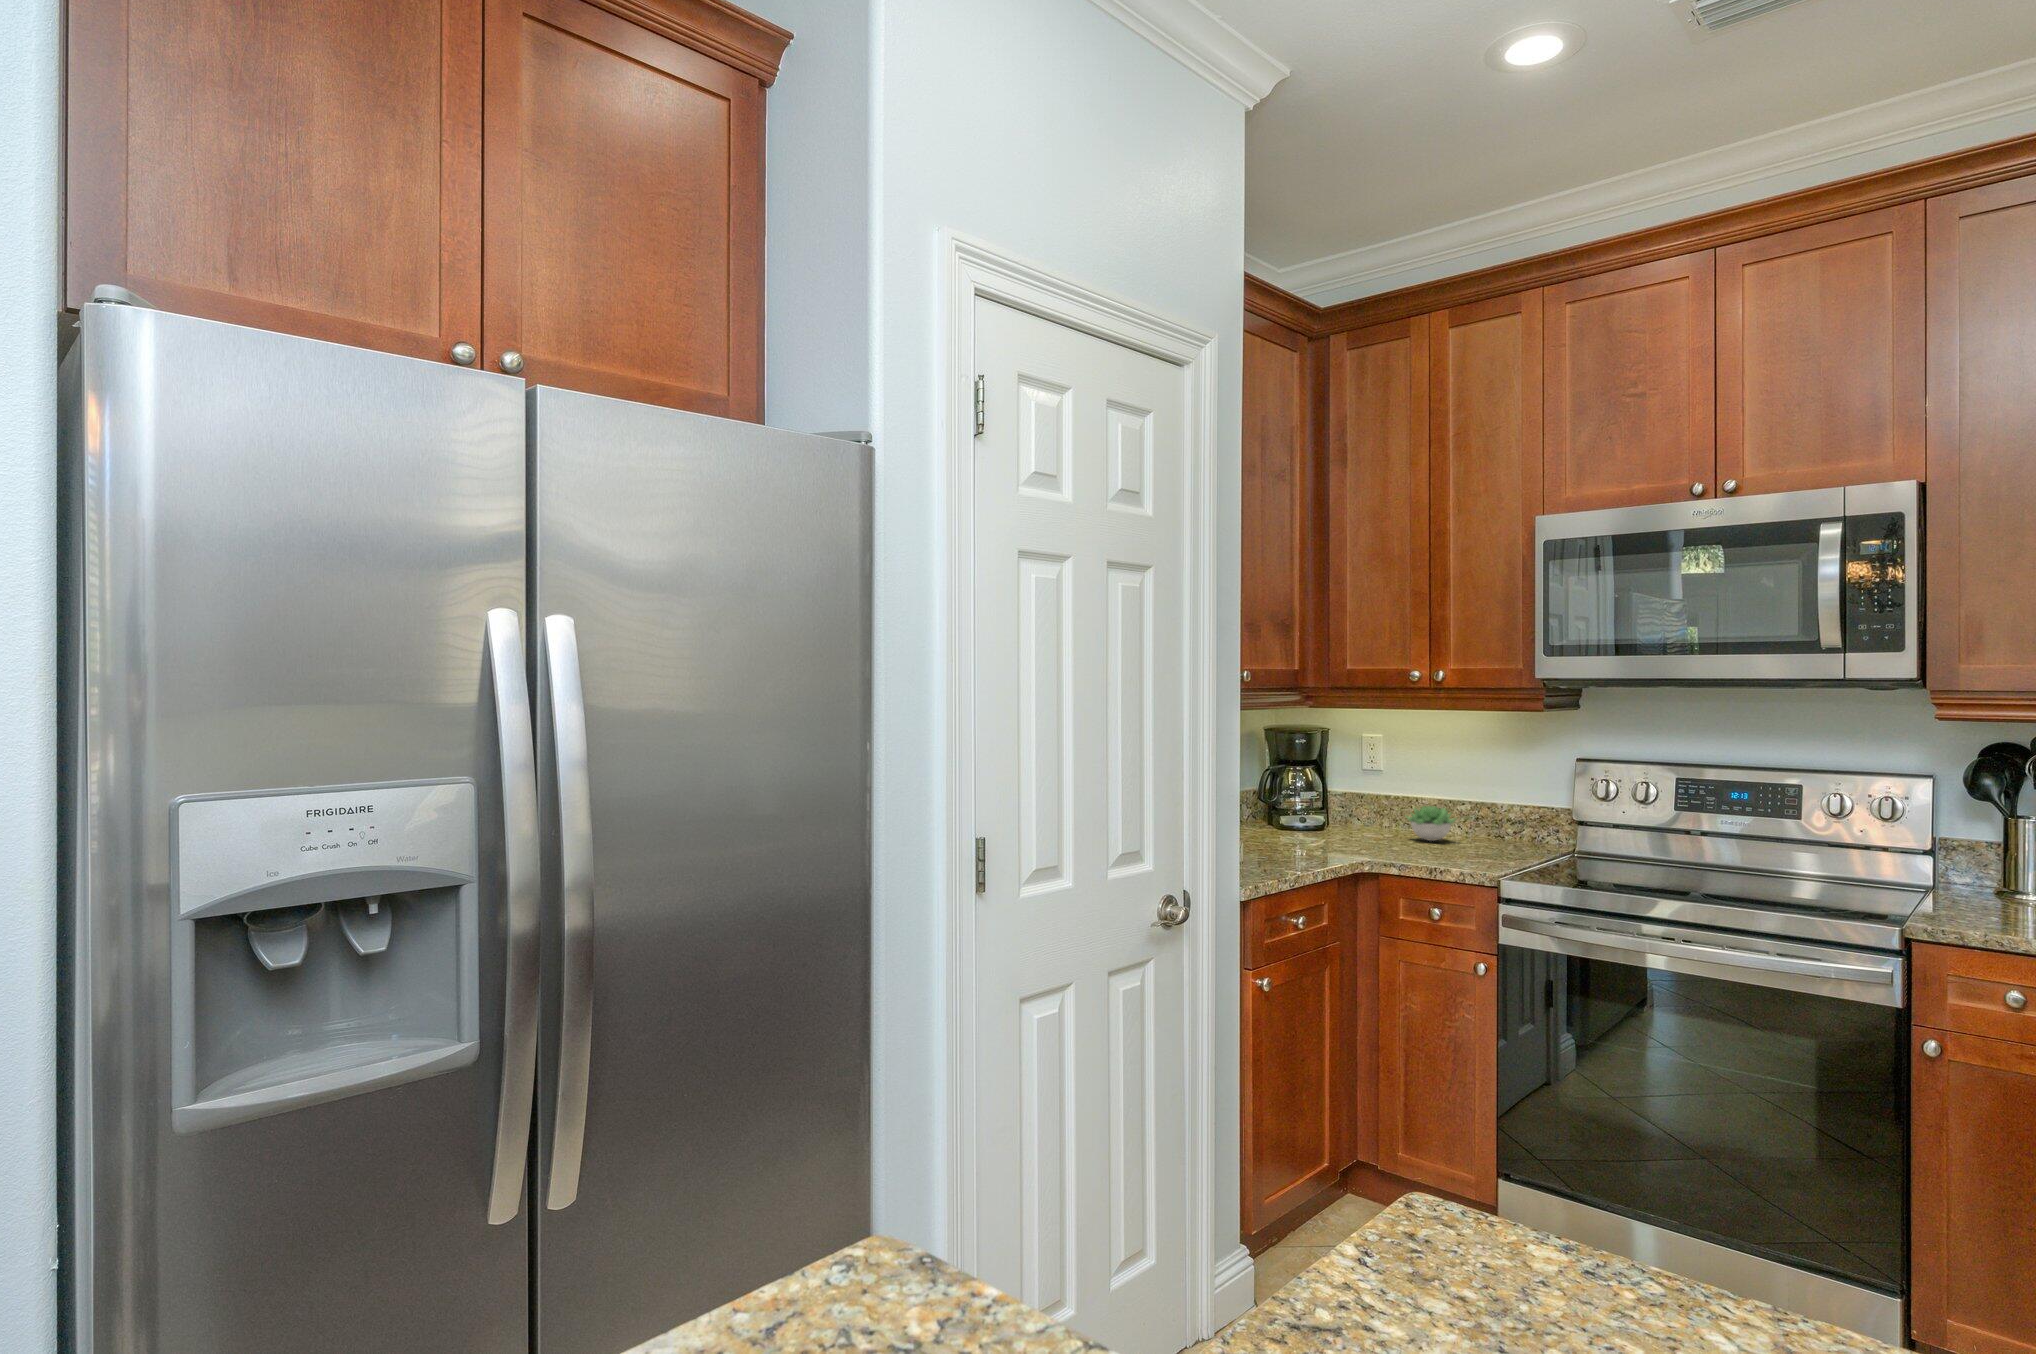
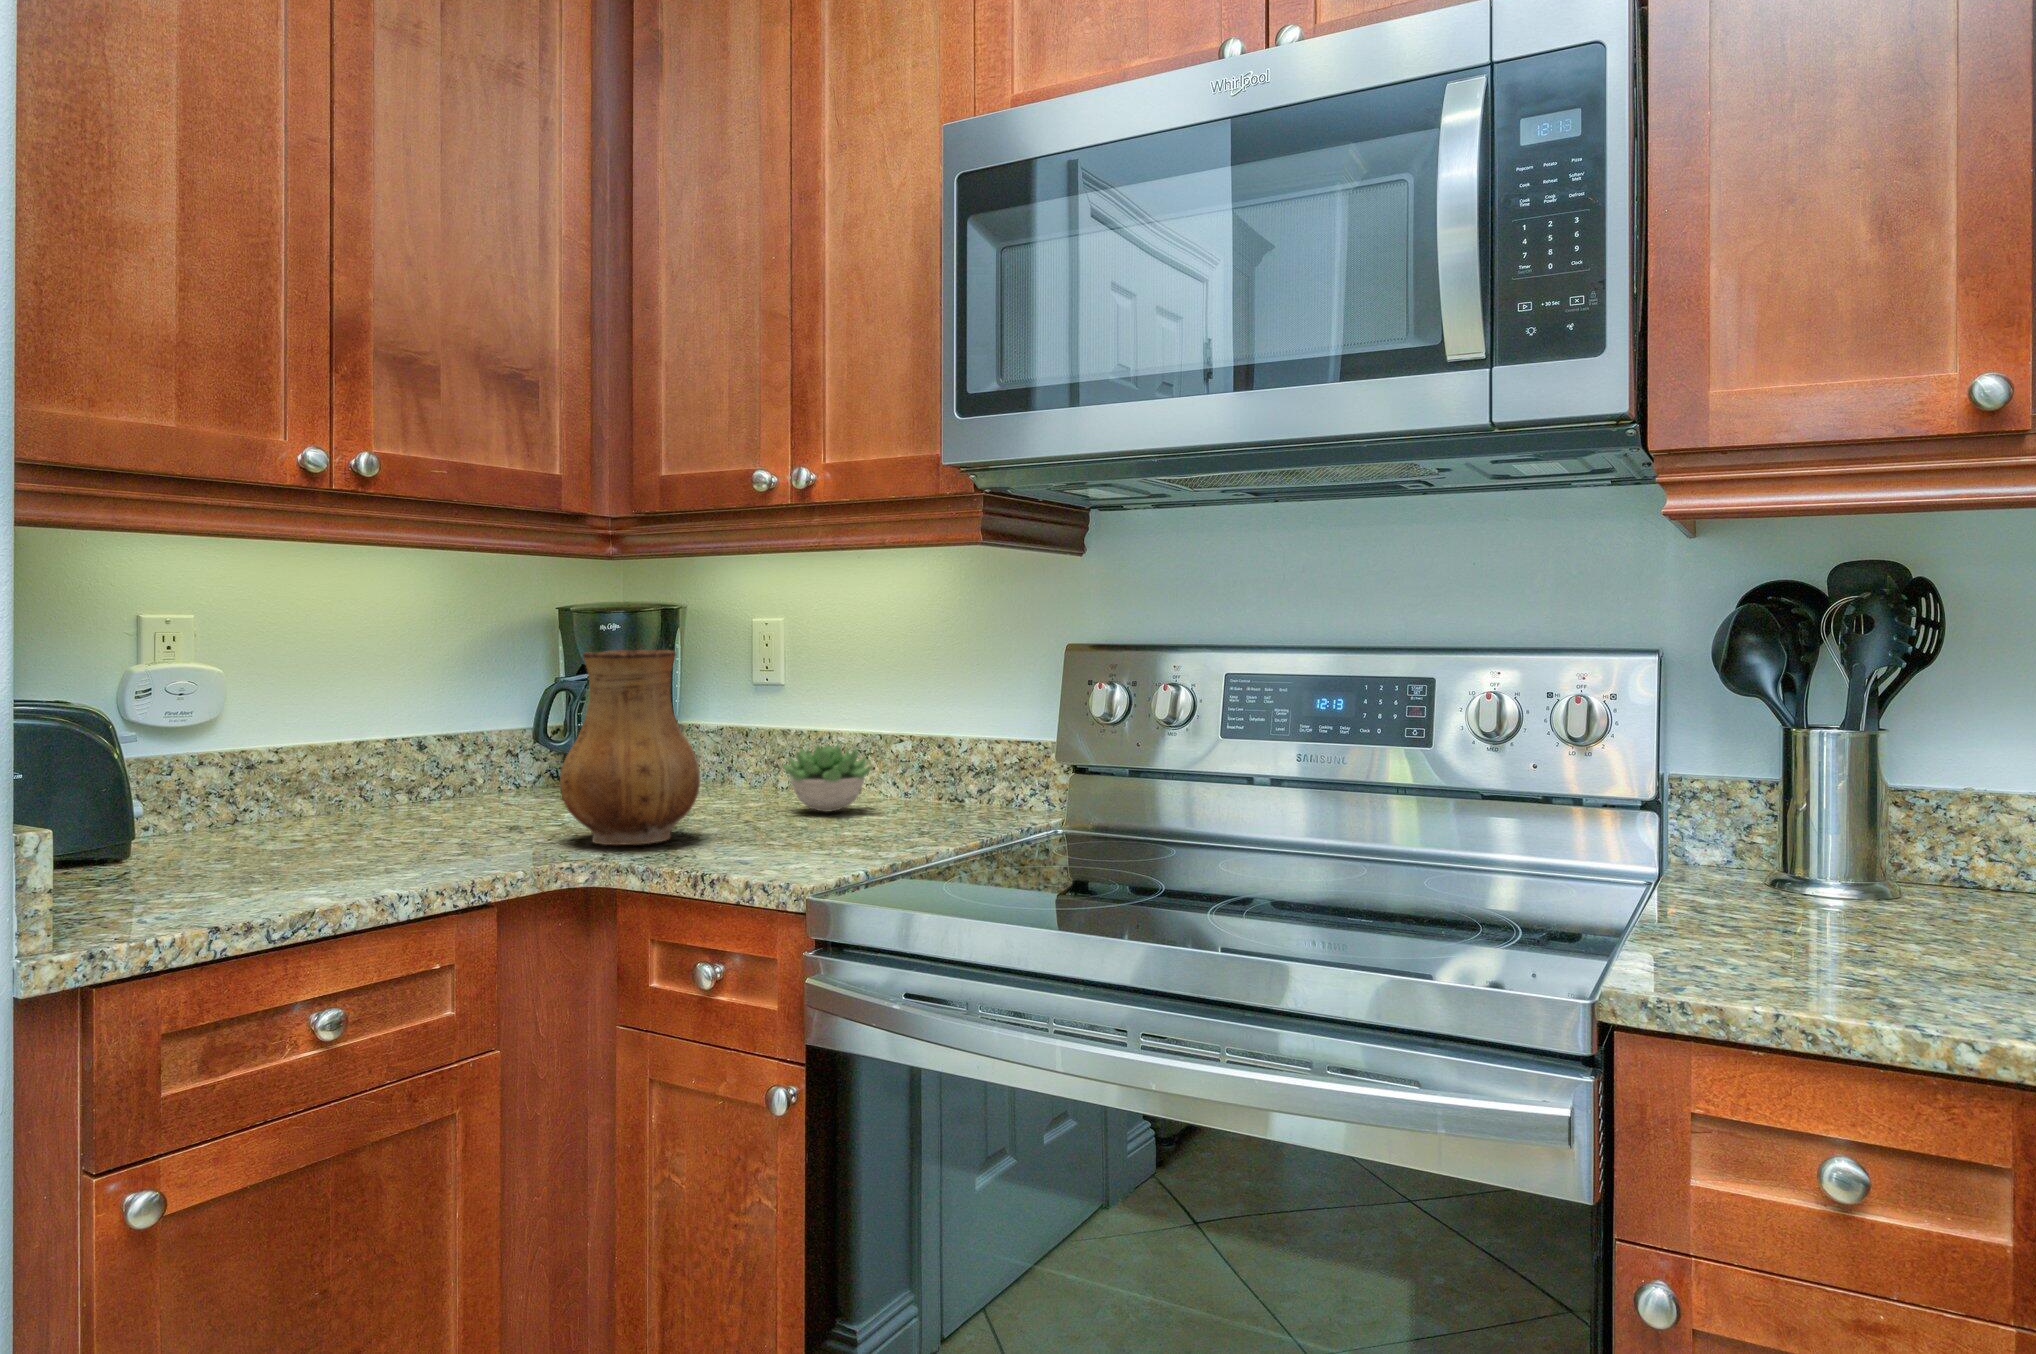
ceramic pitcher: none [1329,759,1396,853] -> present [560,650,700,845]

